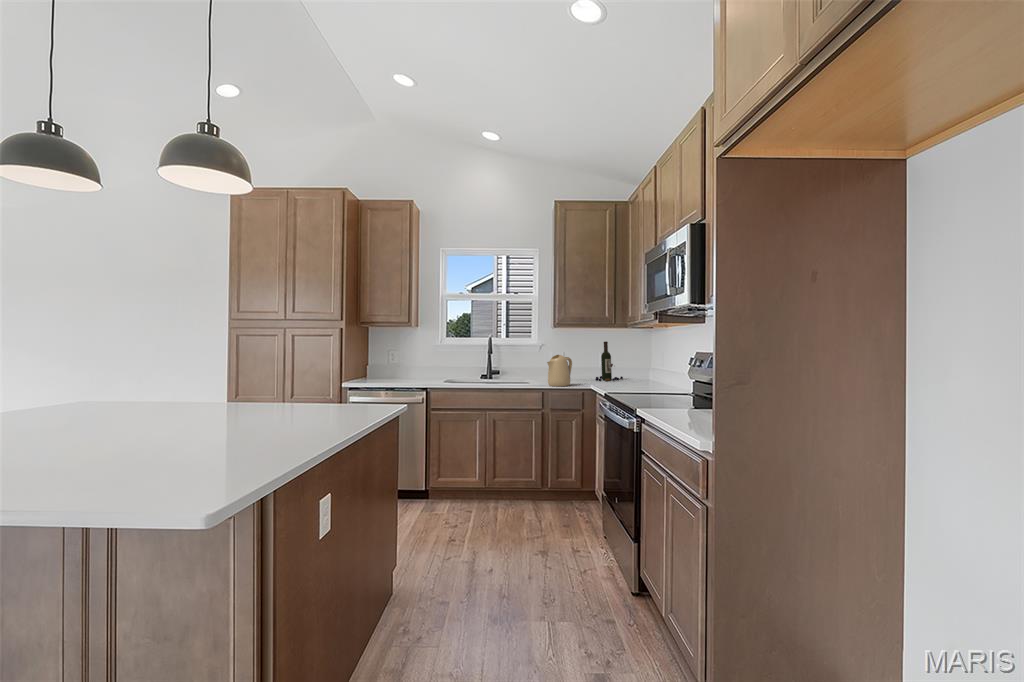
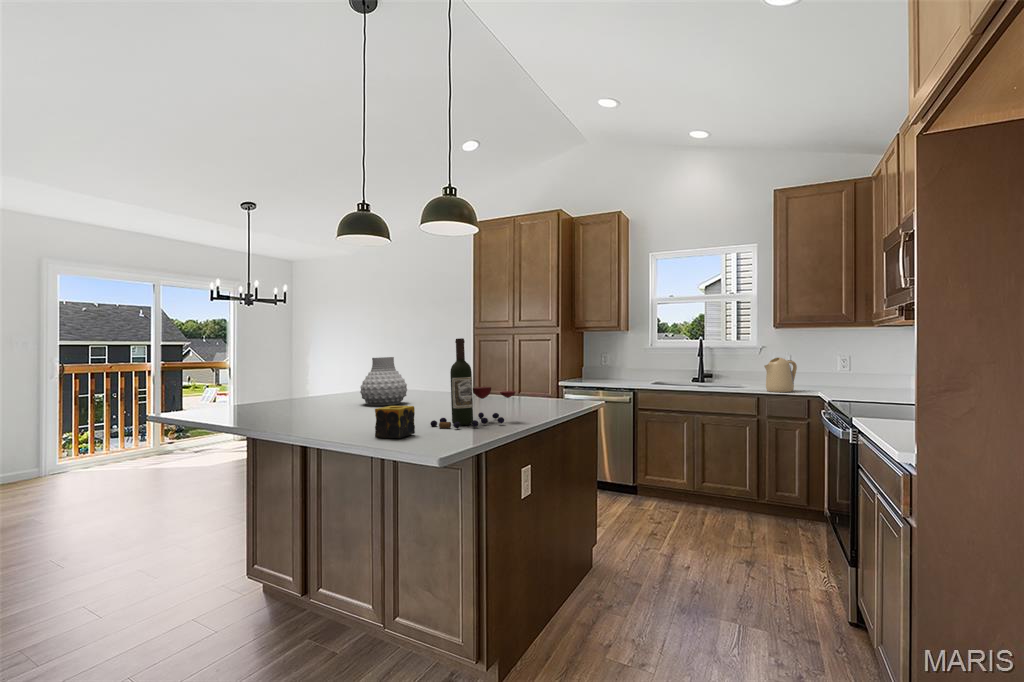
wine bottle: present [596,341,623,381] -> present [430,338,515,428]
vase: none [43,357,133,430] -> present [360,357,407,406]
candle: none [71,433,152,490] -> present [375,406,415,438]

